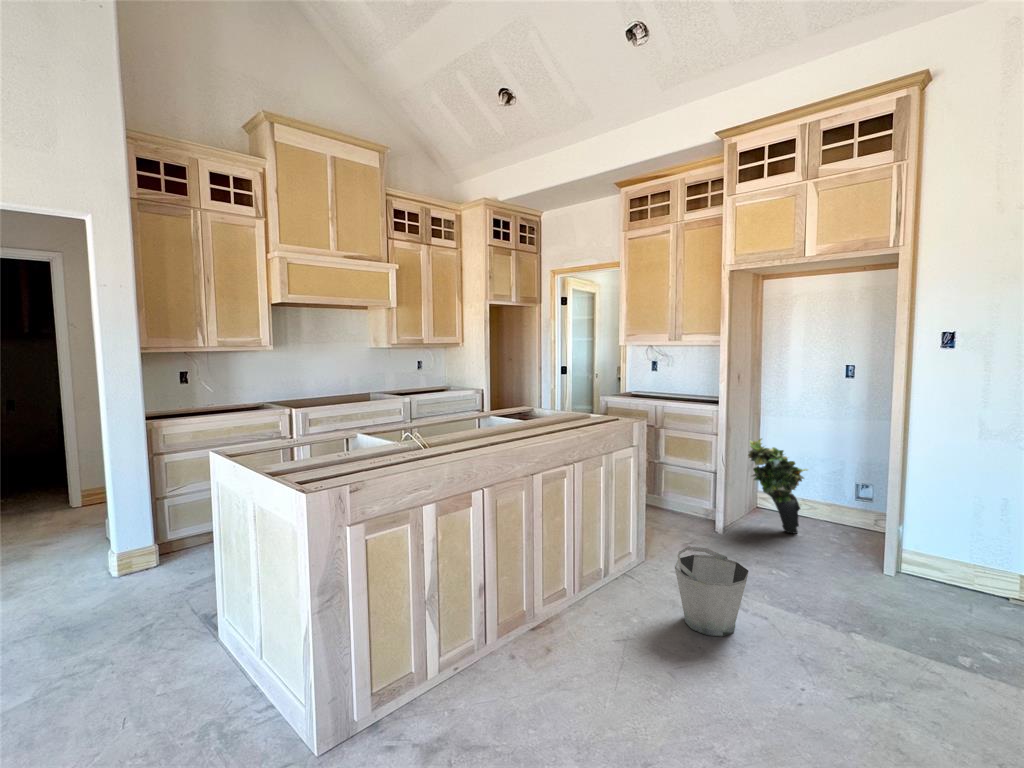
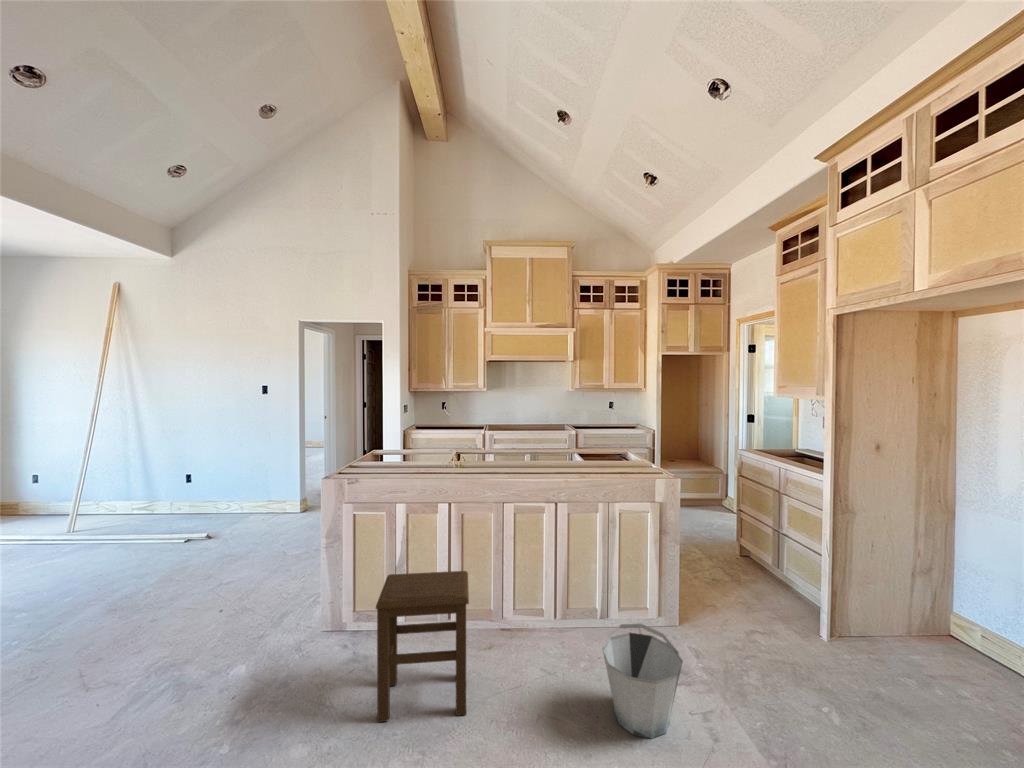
potted plant: present [748,439,808,534] -> none [869,530,979,683]
stool: none [485,543,611,744] -> present [376,571,469,722]

